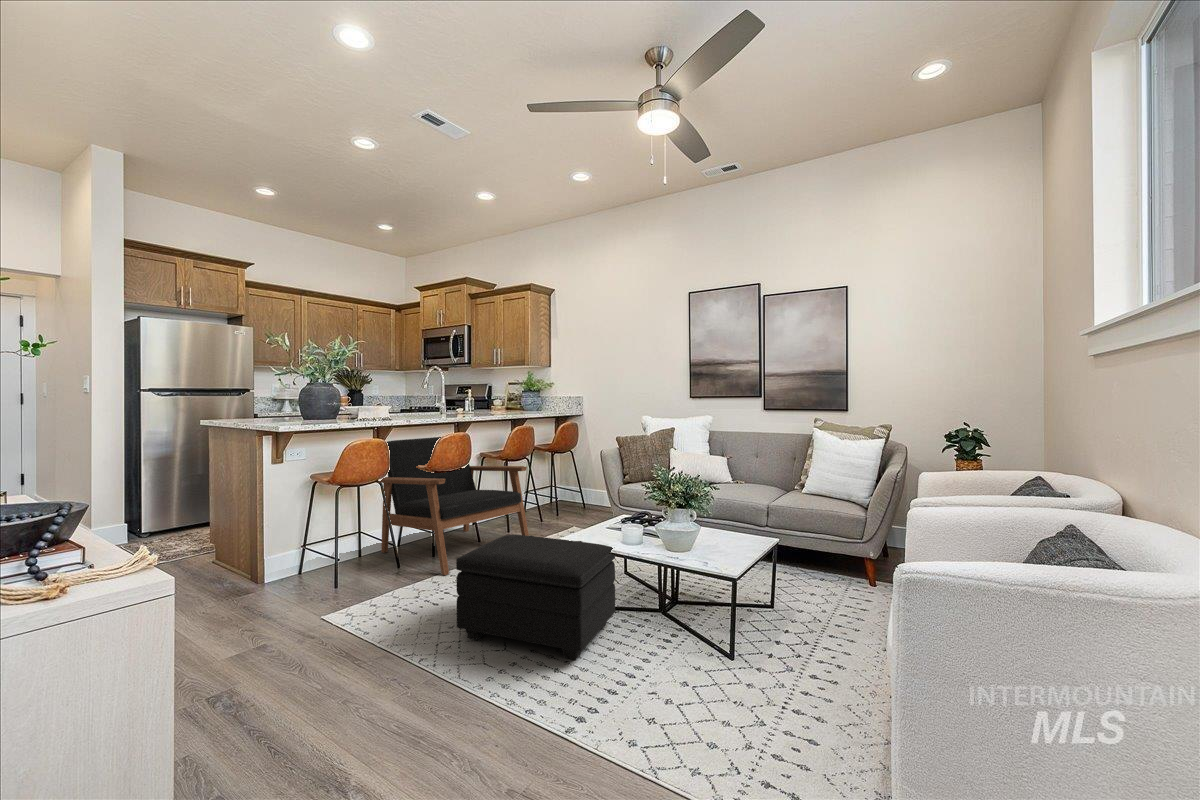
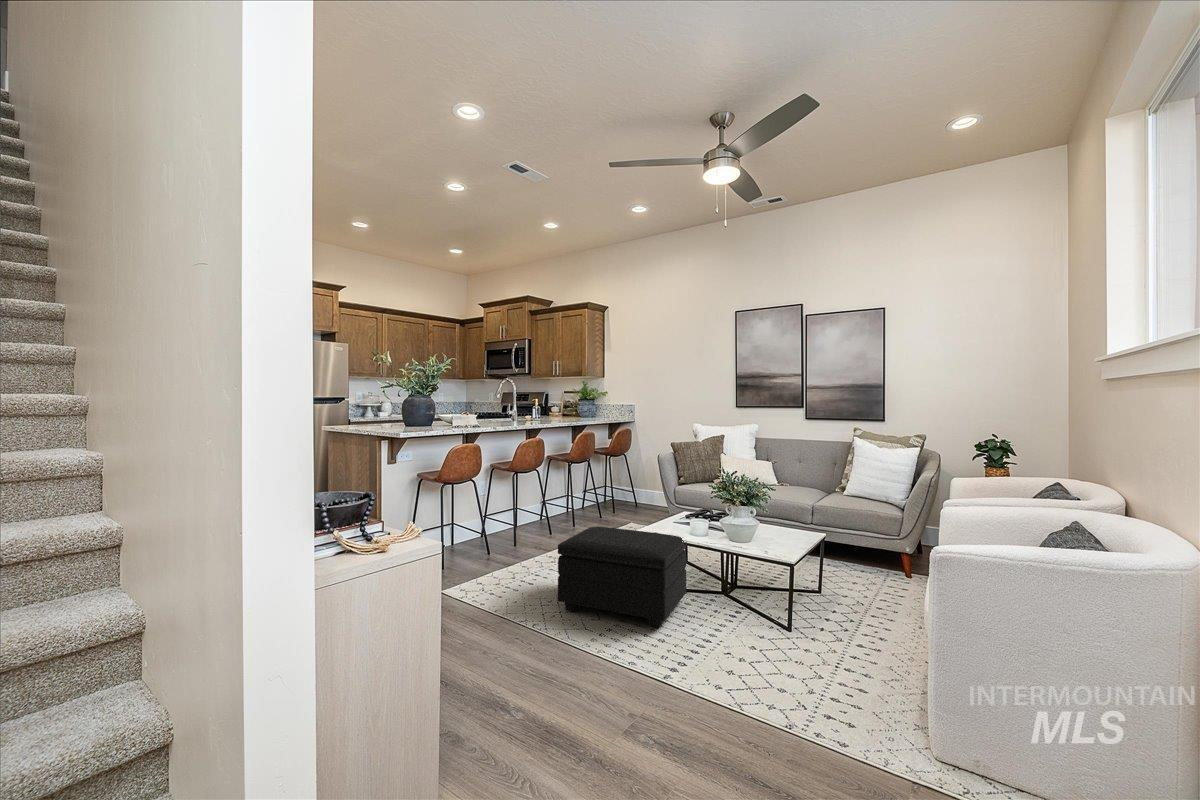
armchair: present [378,437,529,575] -> none [465,441,599,562]

